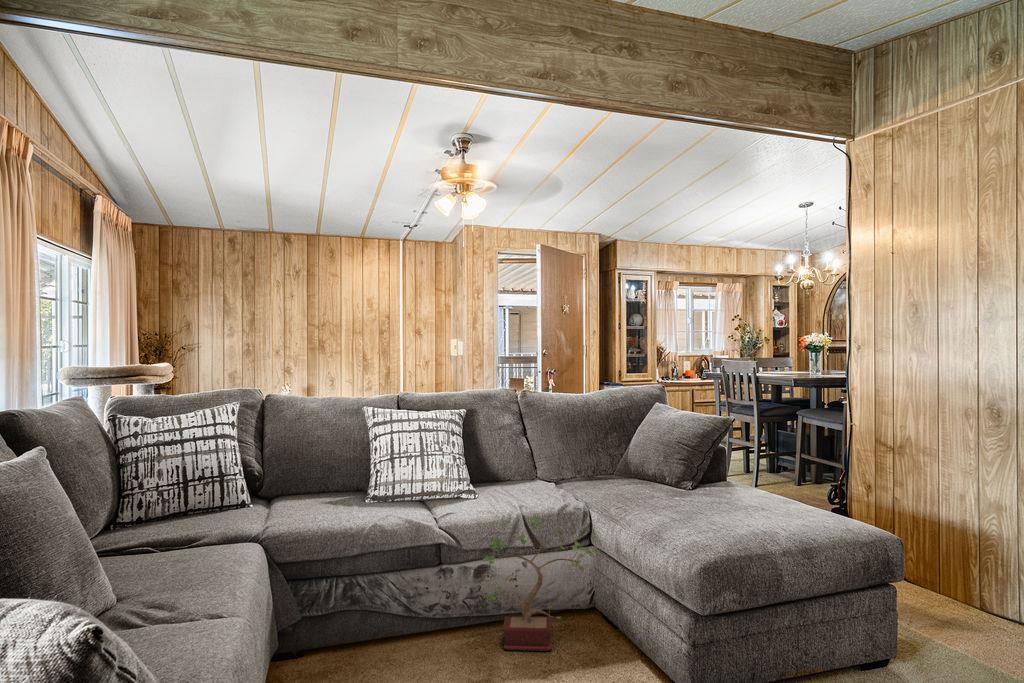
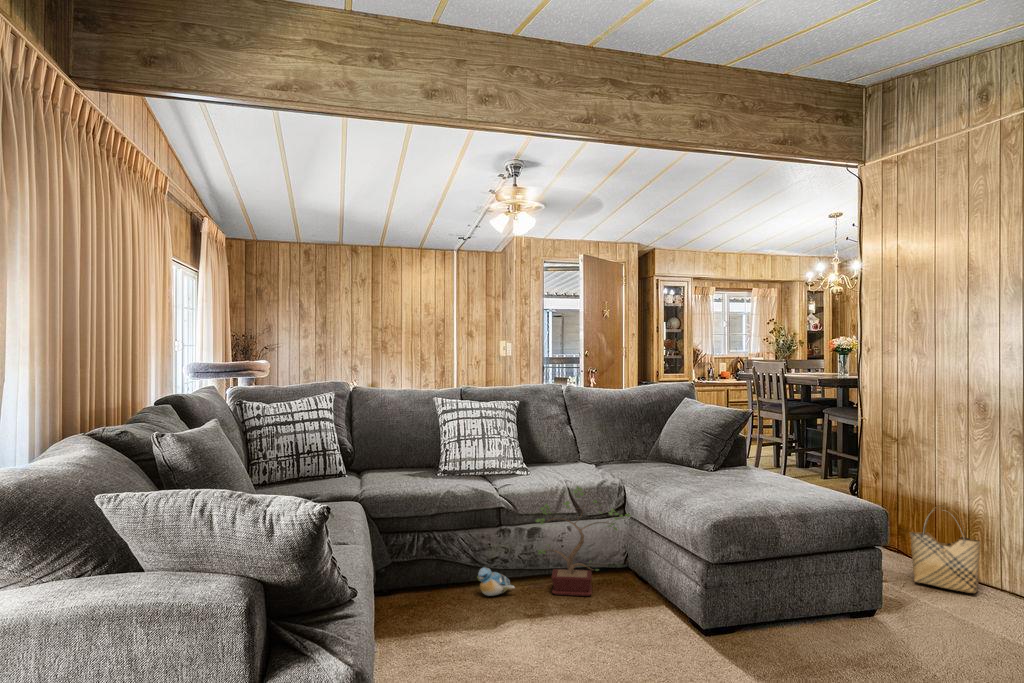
woven basket: none [916,526,999,629] -> present [909,505,981,593]
plush toy: none [410,620,458,655] -> present [477,567,515,596]

